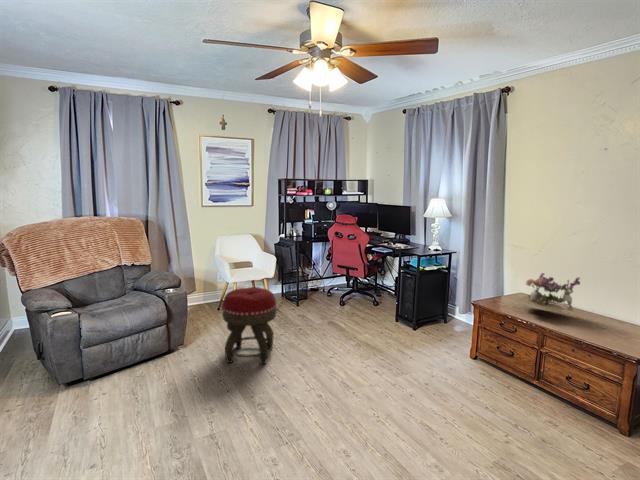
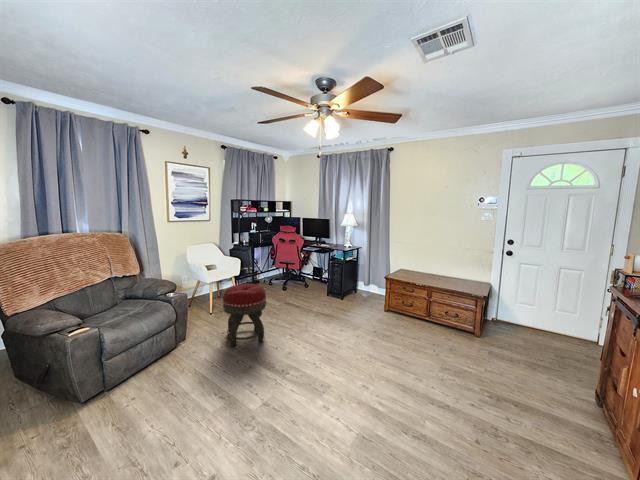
flower arrangement: present [520,273,580,311] -> none [410,256,443,278]

